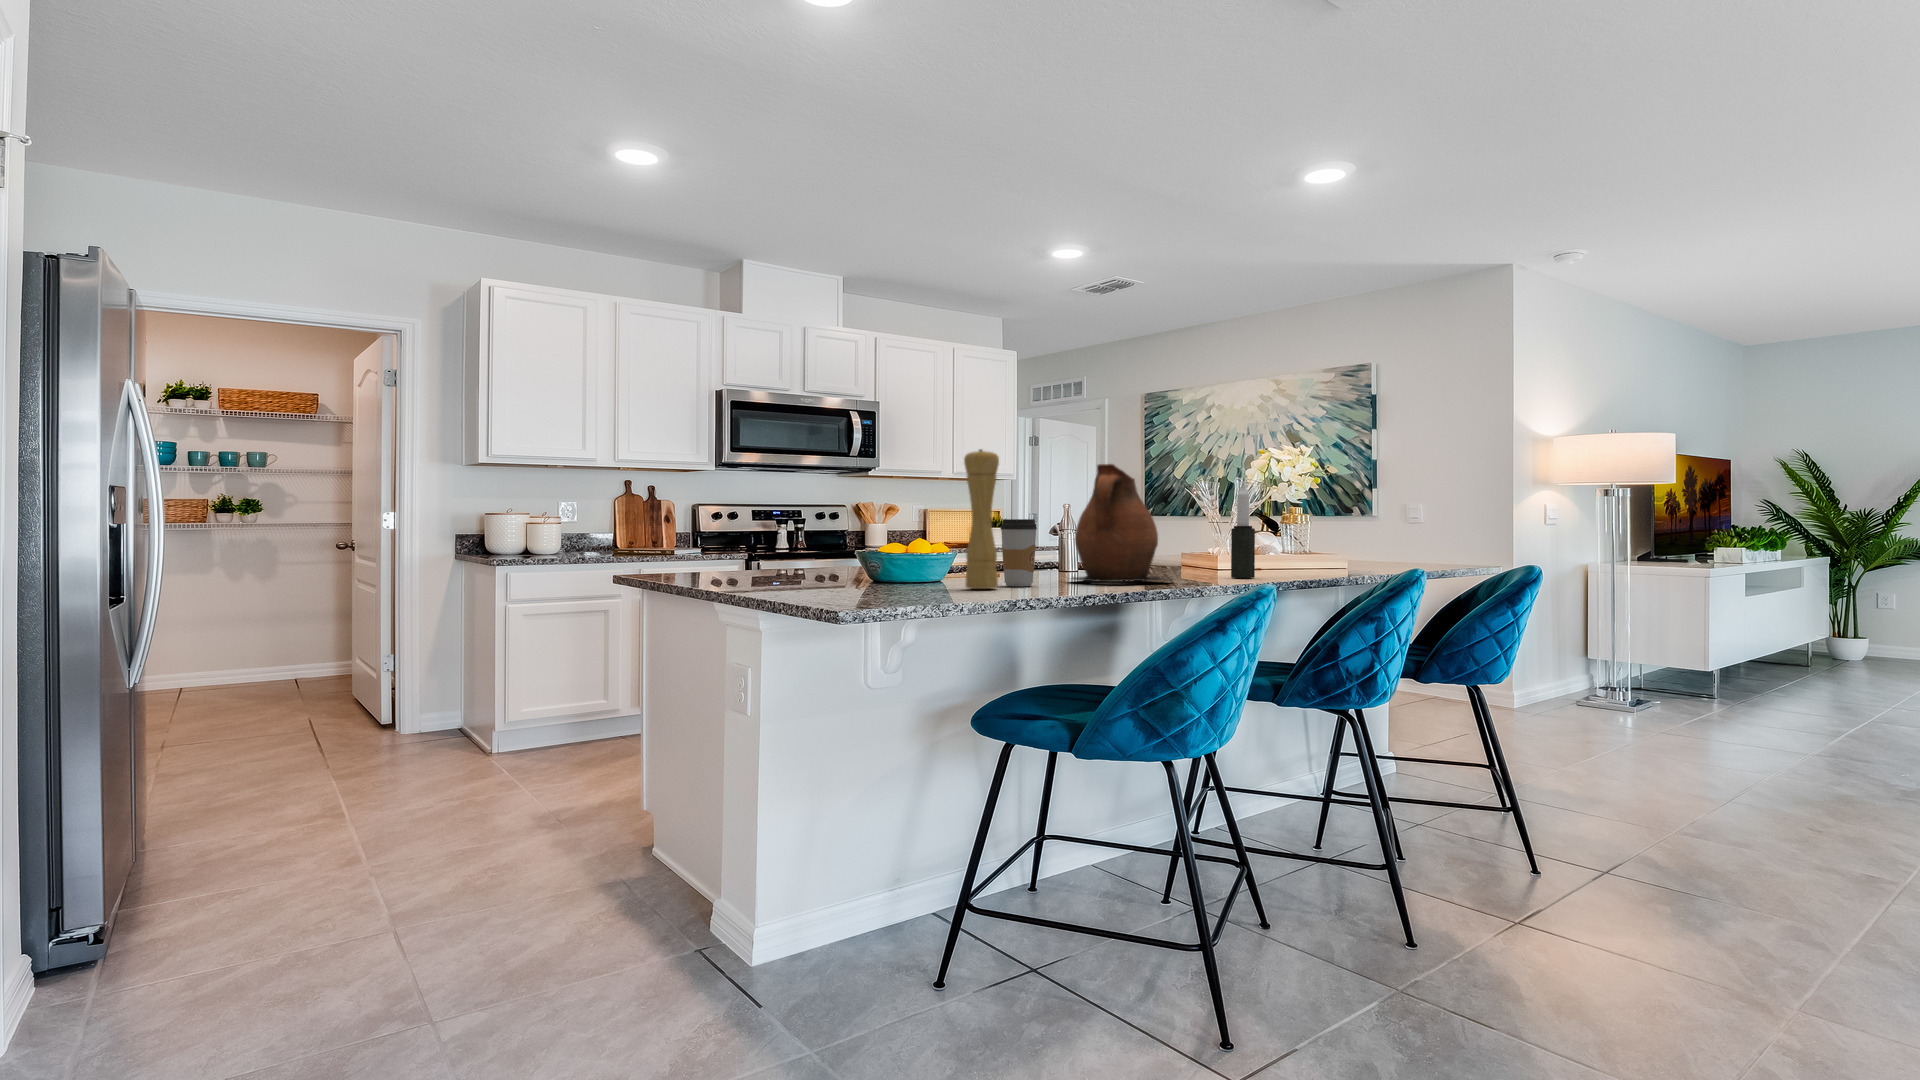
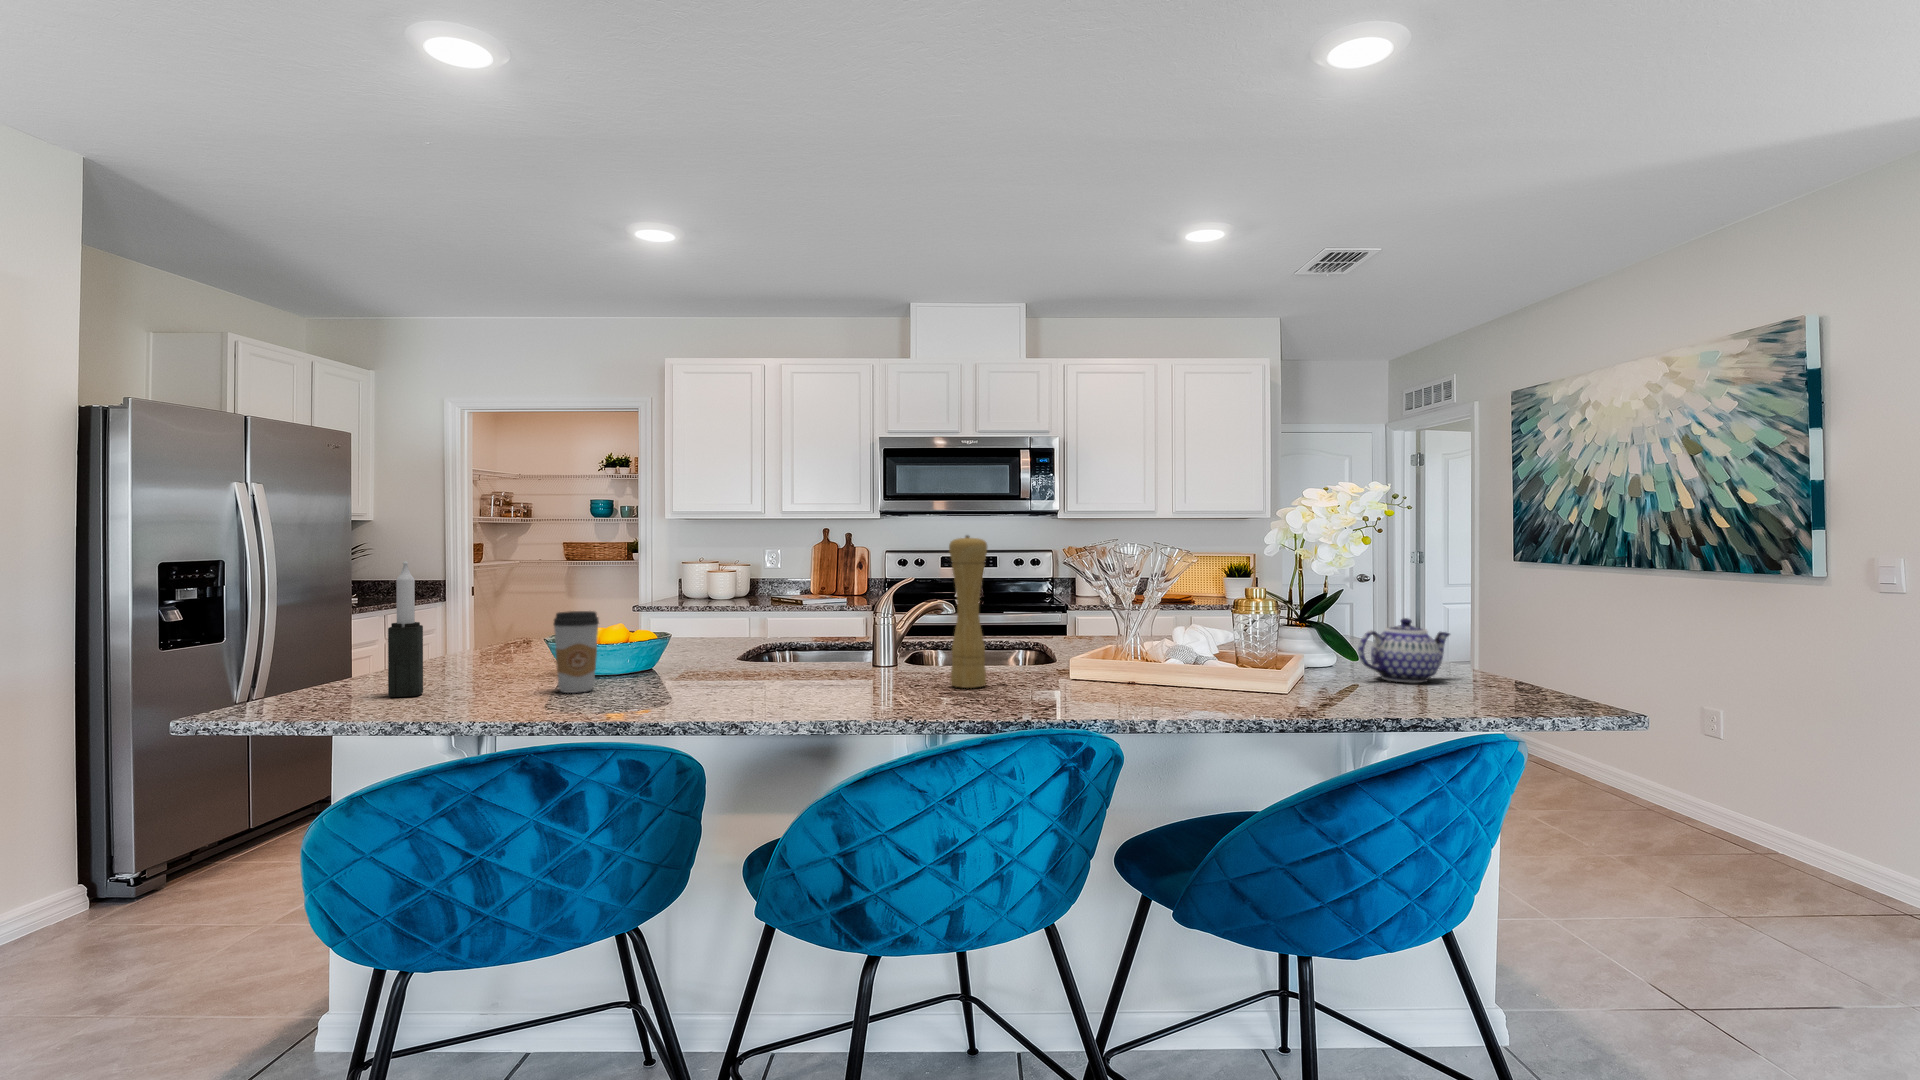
pepper mill: present [964,449,999,589] -> present [949,535,987,688]
ceramic pitcher: present [1072,464,1172,582] -> none [643,546,785,703]
candle: present [1231,481,1255,578] -> present [388,561,423,697]
teapot: none [1346,528,1388,566] -> present [1358,618,1450,683]

